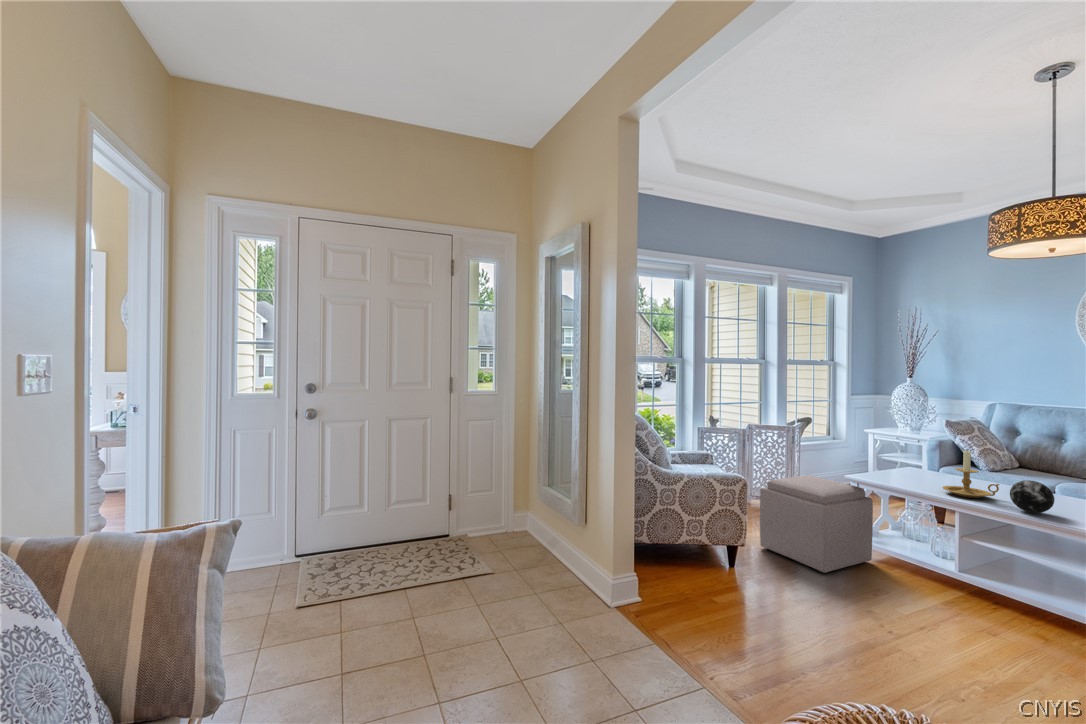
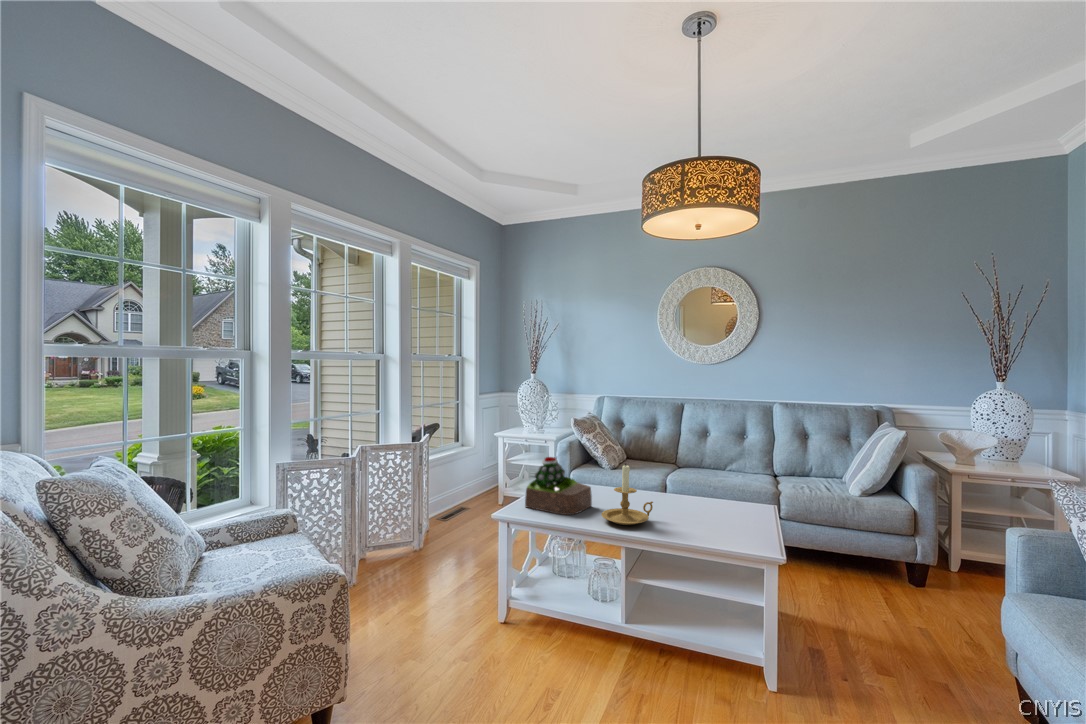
succulent plant: none [875,442,940,486] -> present [525,457,592,515]
ottoman: present [760,475,873,573] -> none [374,521,527,694]
decorative orb: present [1010,480,1055,513] -> none [673,498,713,538]

